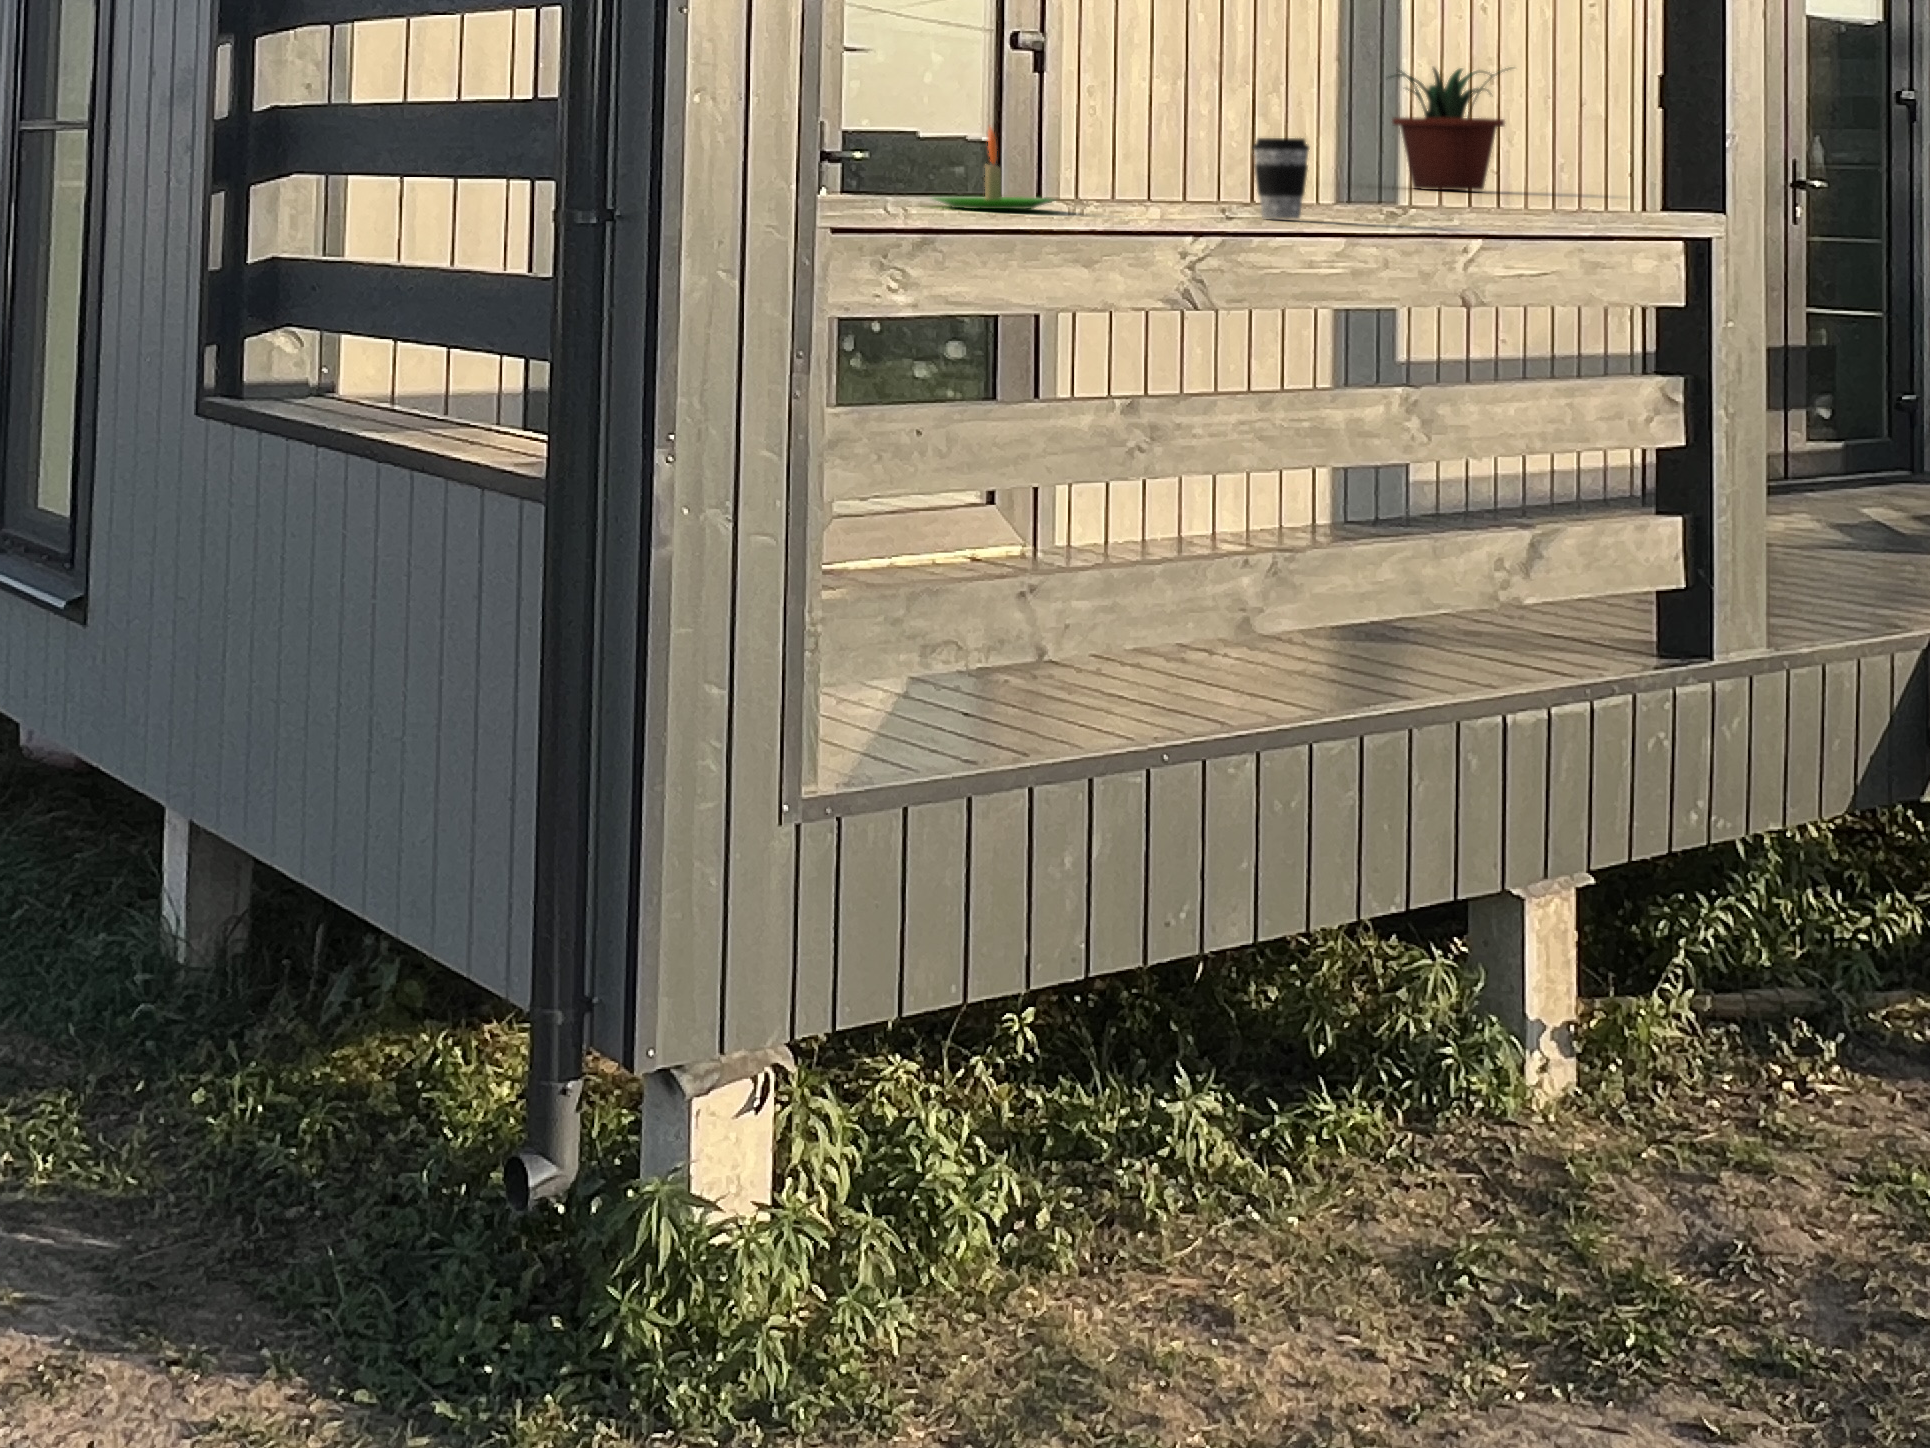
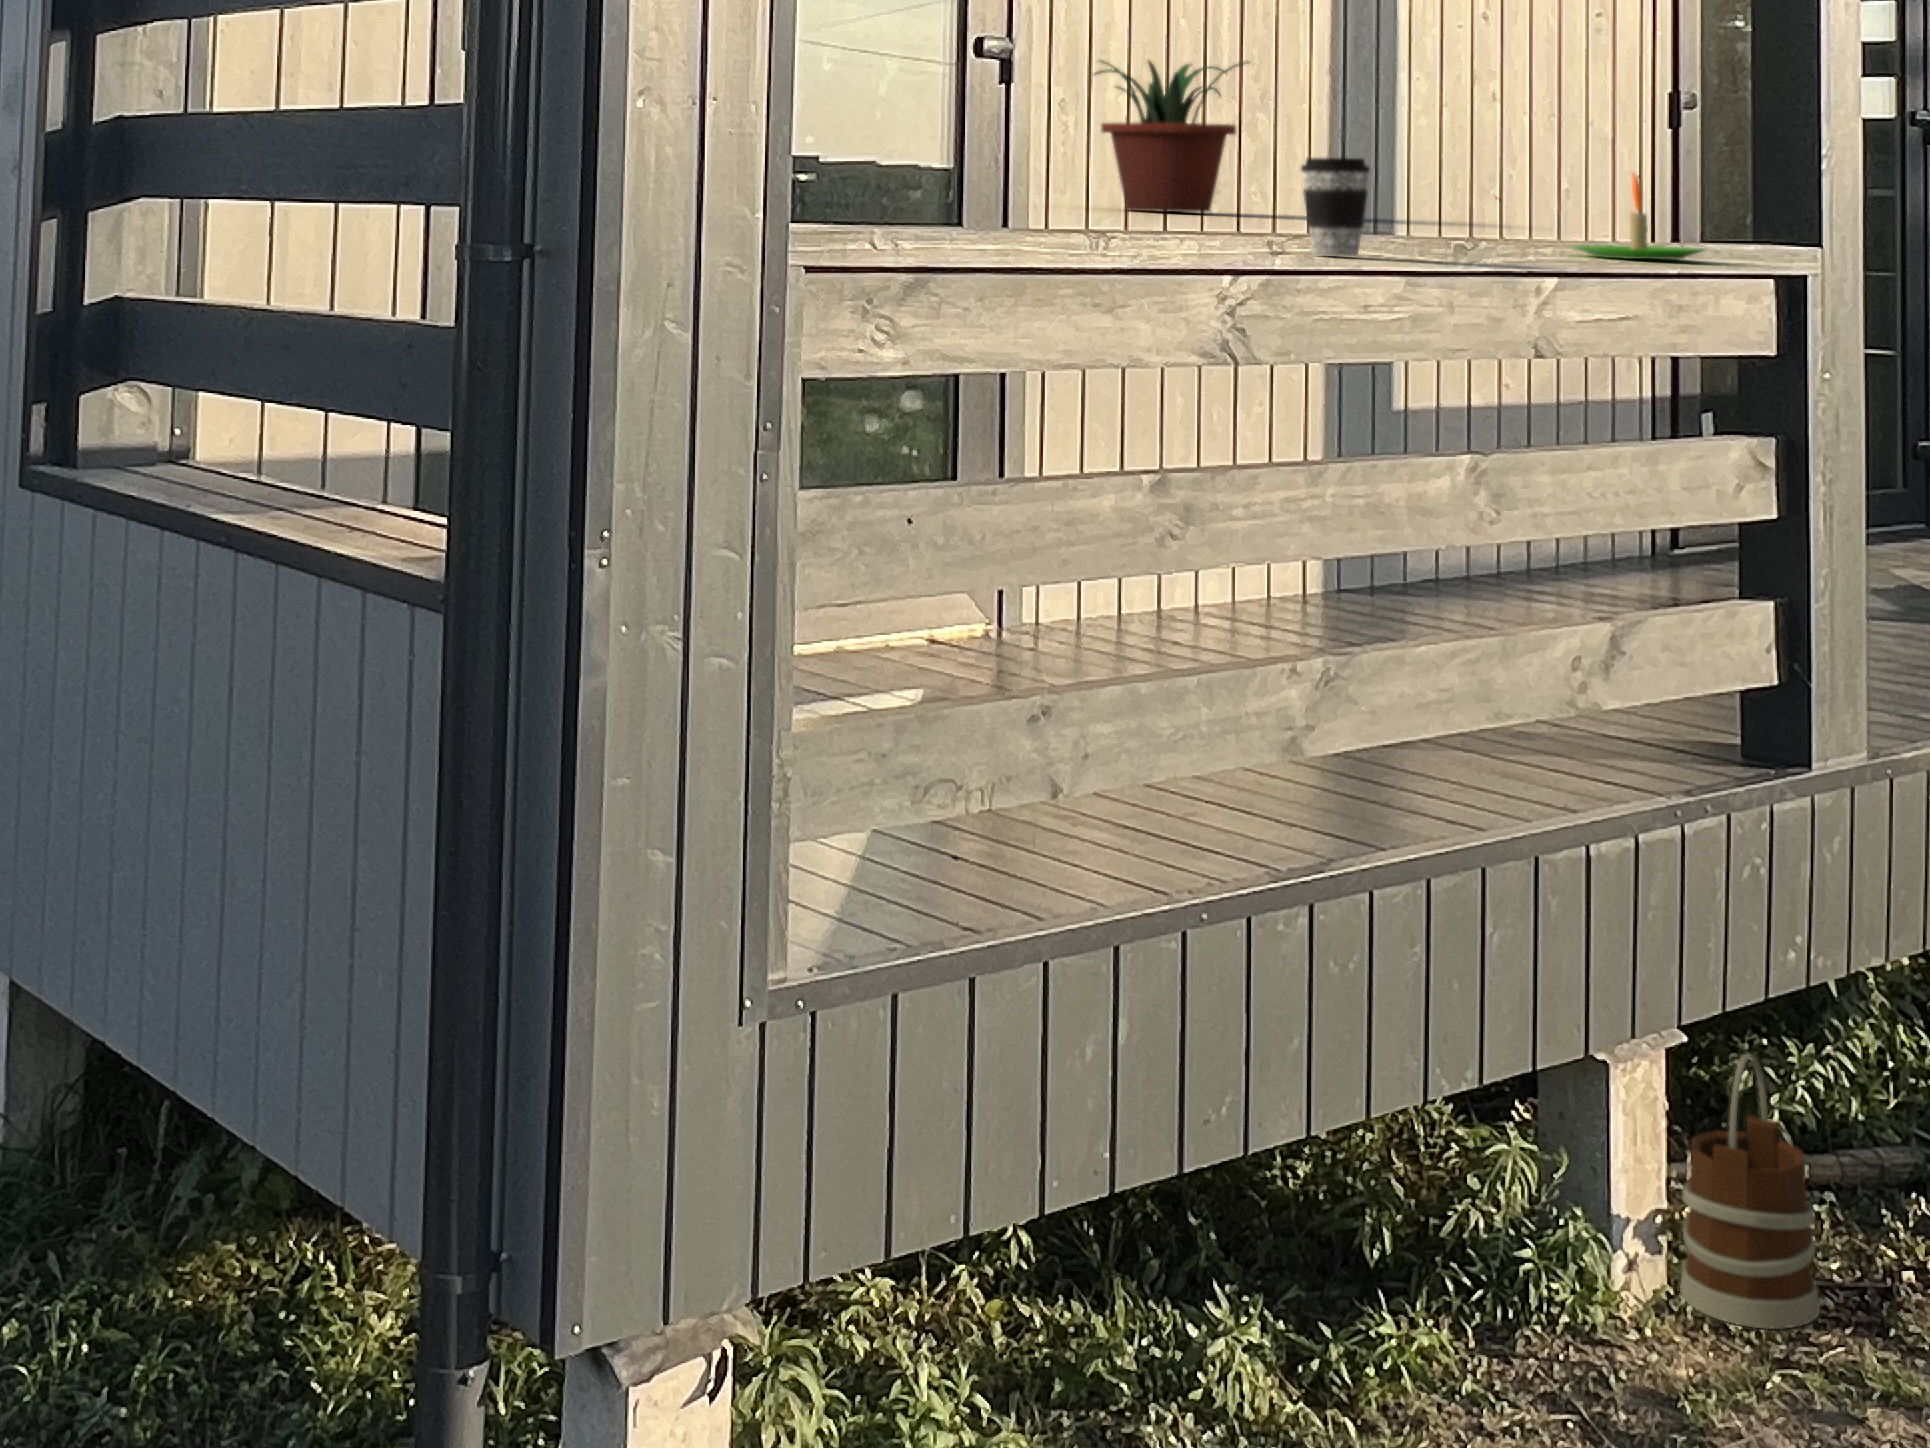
potted plant: present [1388,67,1511,190] -> present [1094,61,1249,212]
candle: present [932,127,1054,209] -> present [1573,173,1705,259]
wooden bucket: none [1590,894,1707,1121] -> present [1680,1054,1820,1329]

